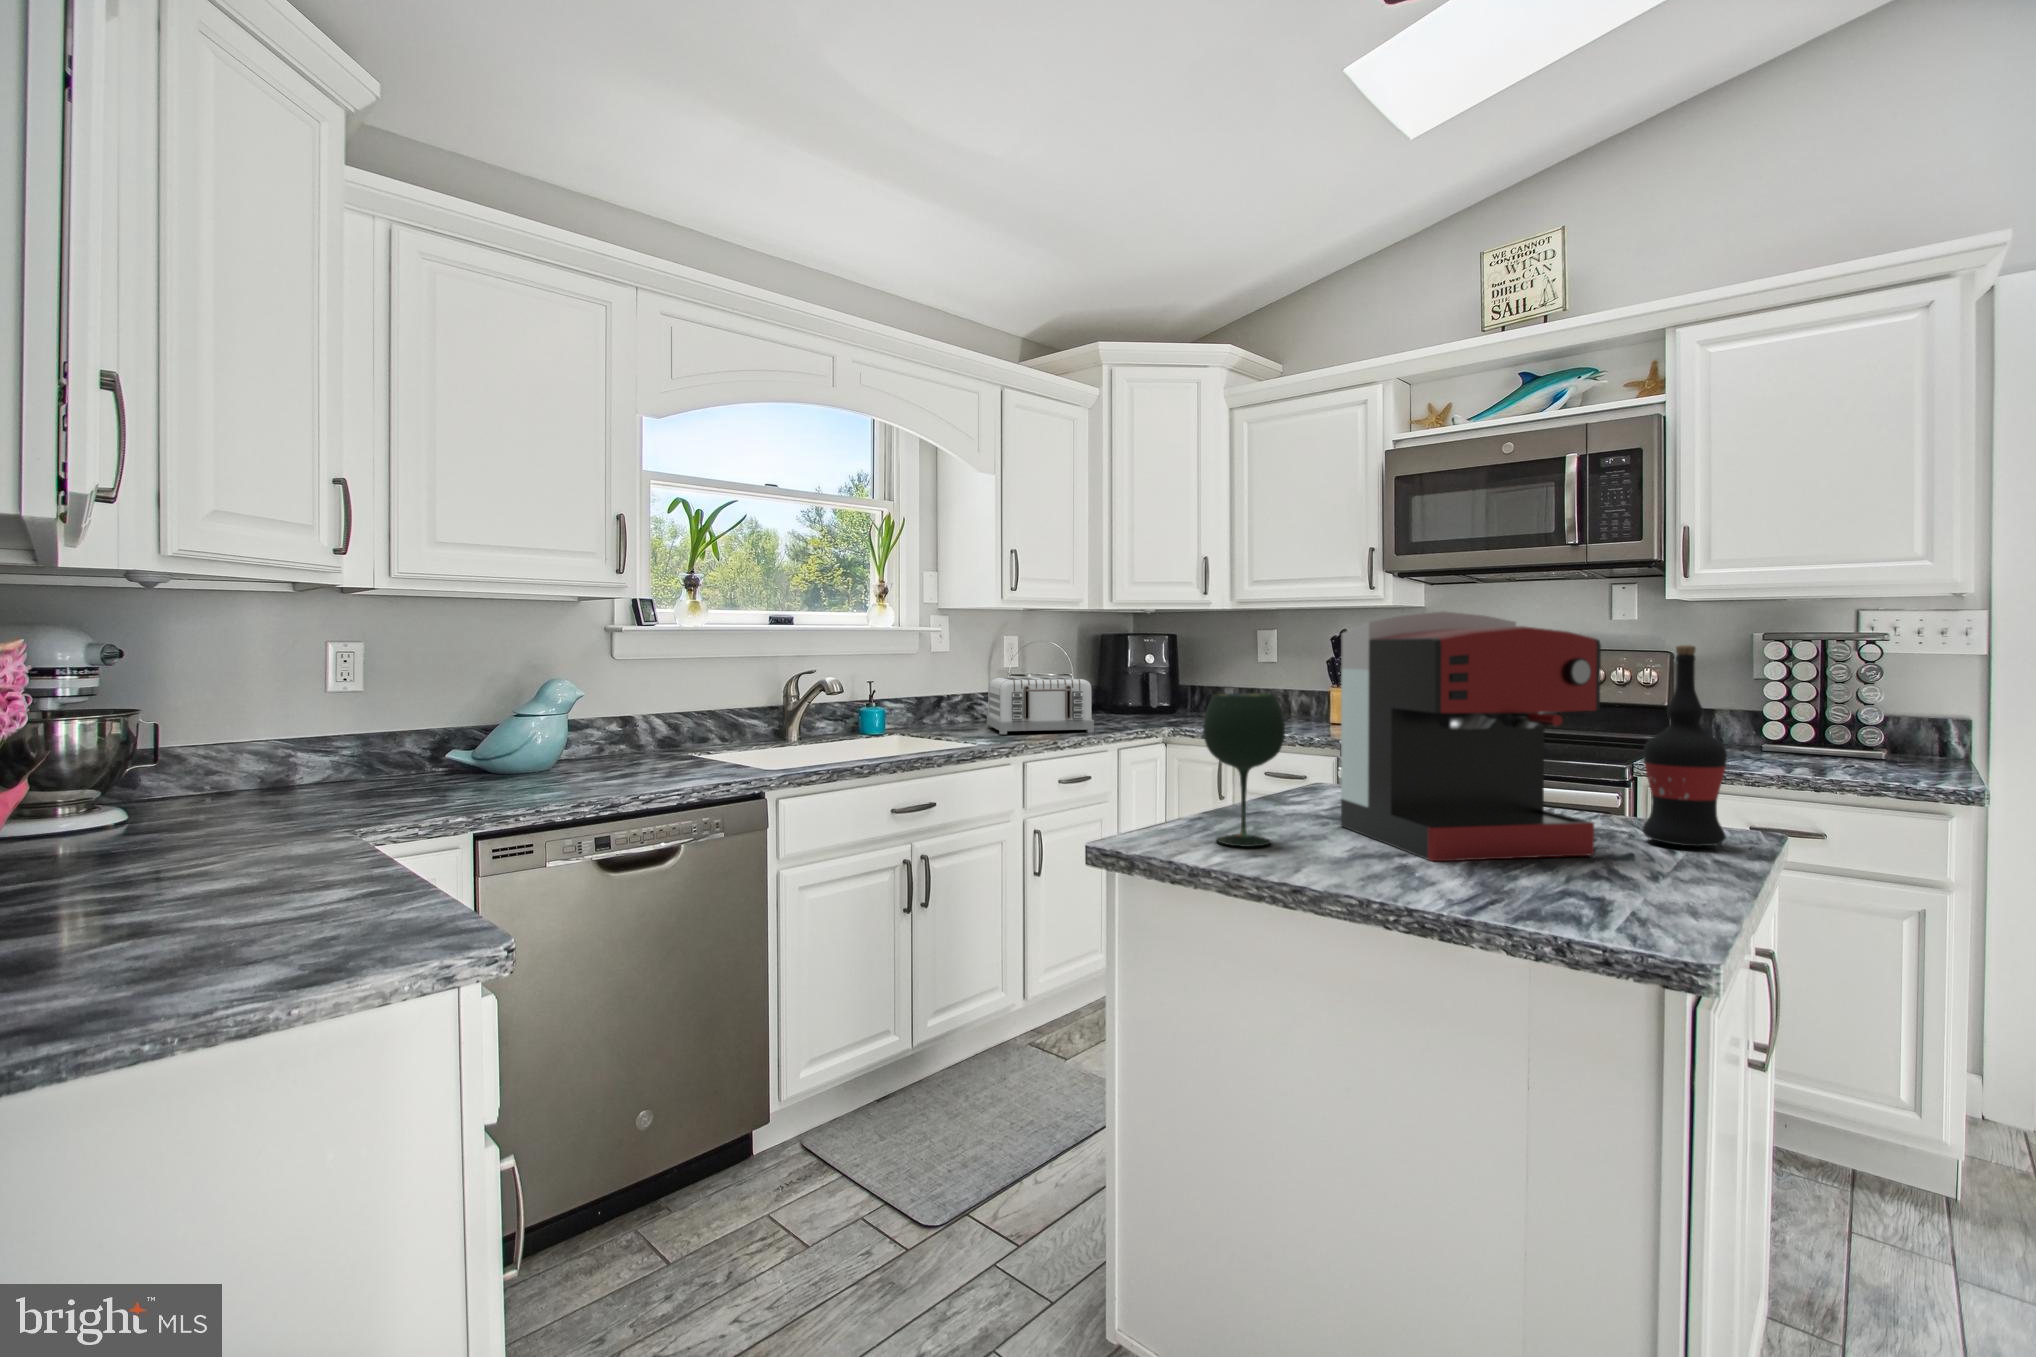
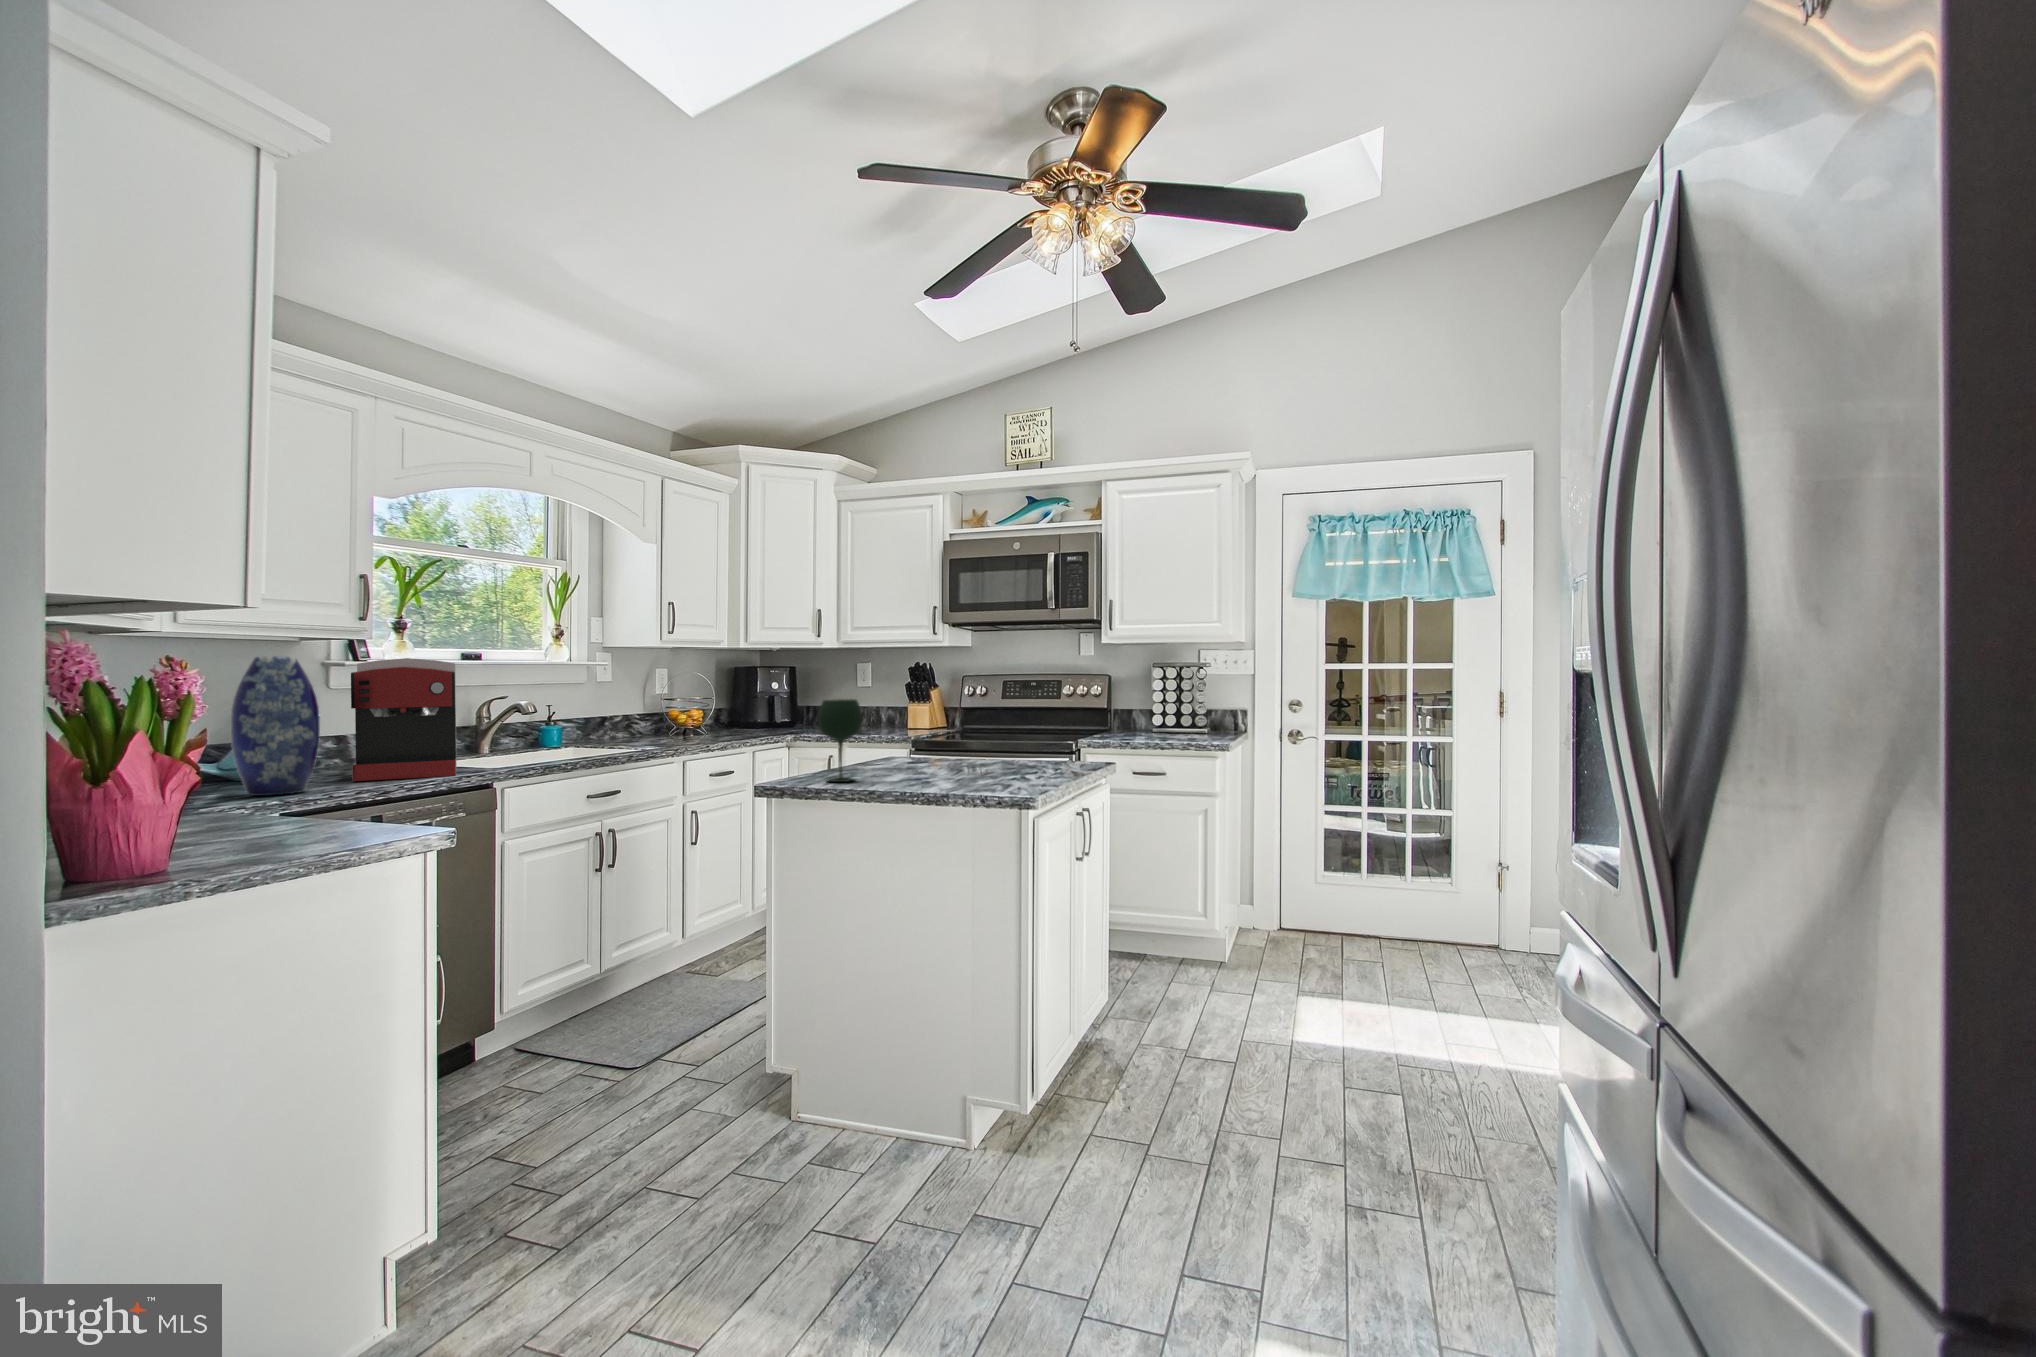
coffee maker: present [1341,611,1601,861] -> present [351,658,456,781]
vase: none [434,619,538,805] -> present [231,656,320,796]
wine bottle: present [1643,645,1727,846] -> none [1043,672,1078,772]
toaster: present [987,677,1094,734] -> none [647,699,737,742]

